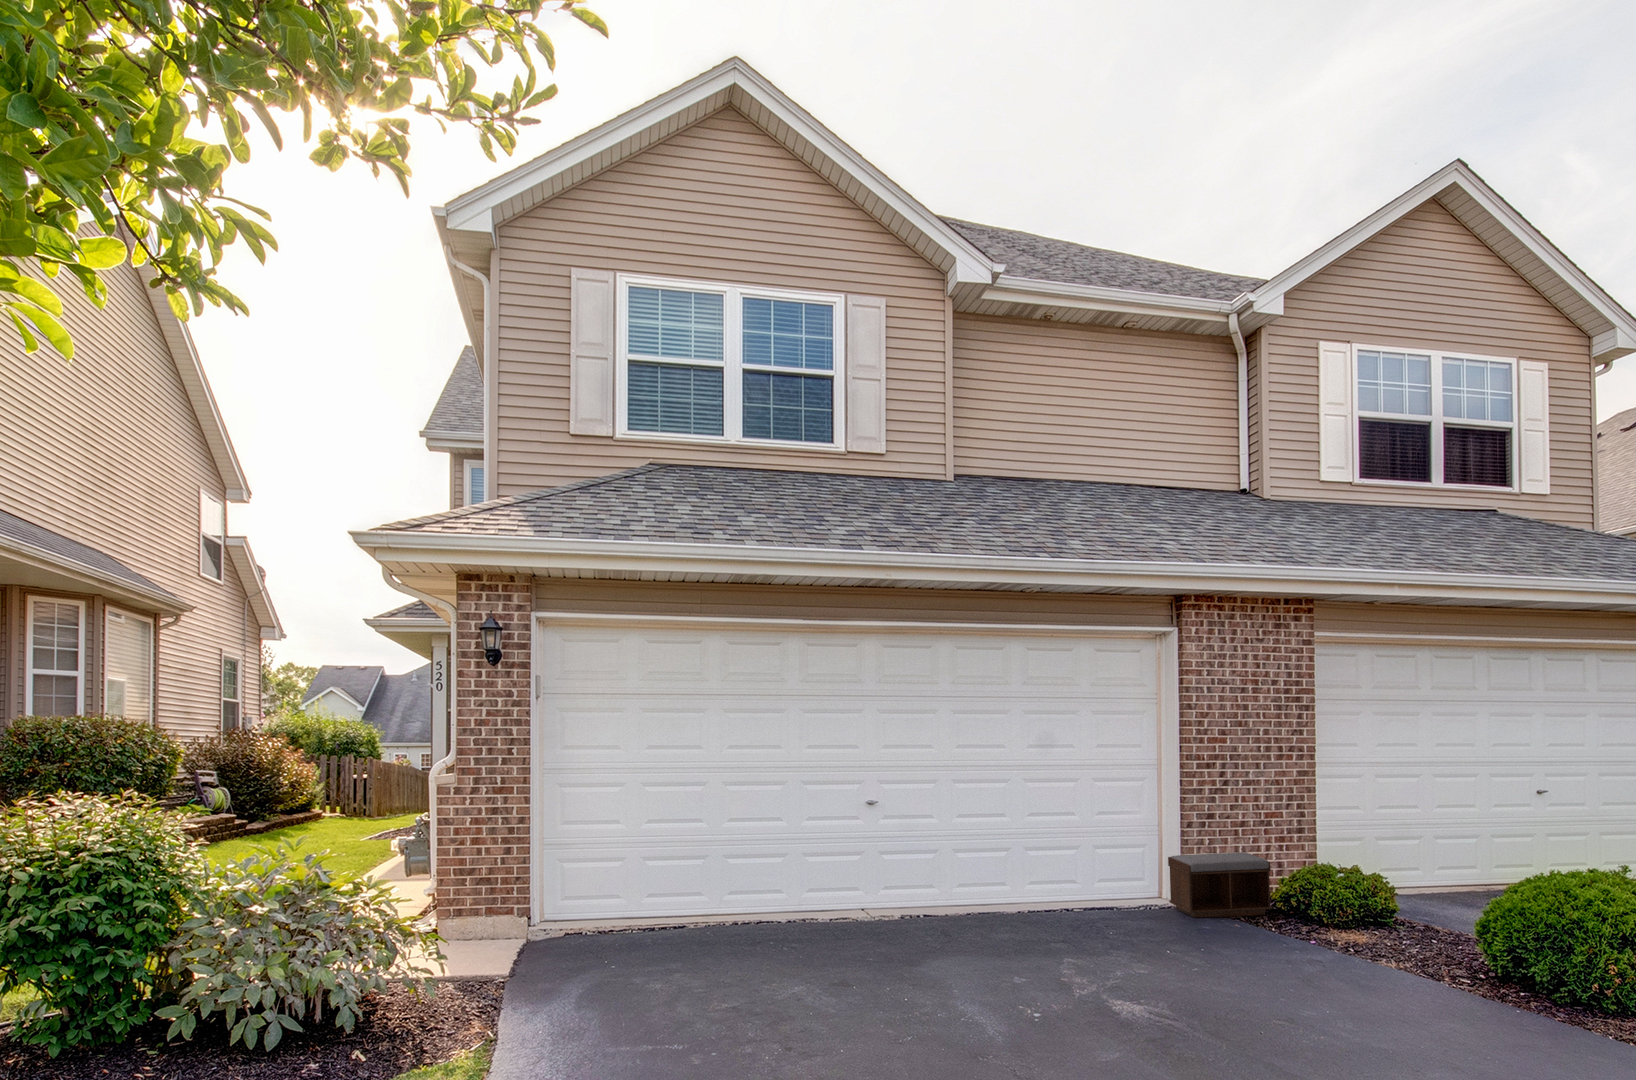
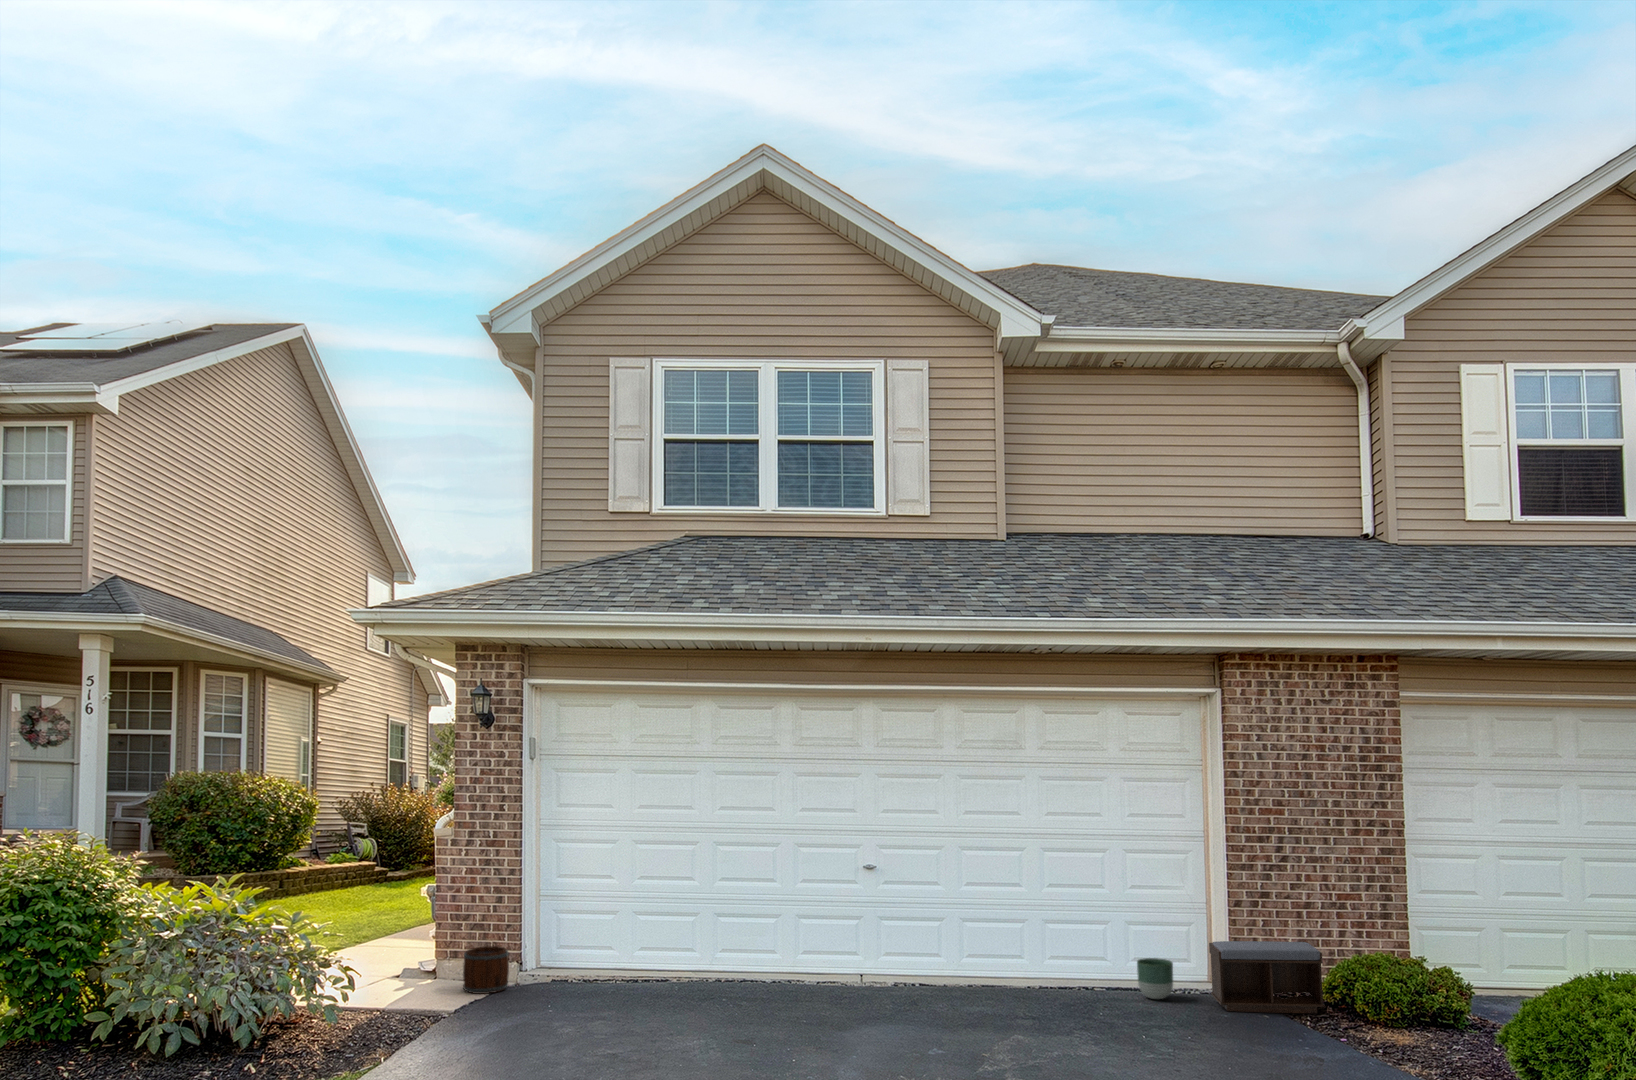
planter: none [1106,873,1139,910] -> present [1137,958,1173,999]
bucket: none [471,897,522,949] -> present [463,946,509,994]

